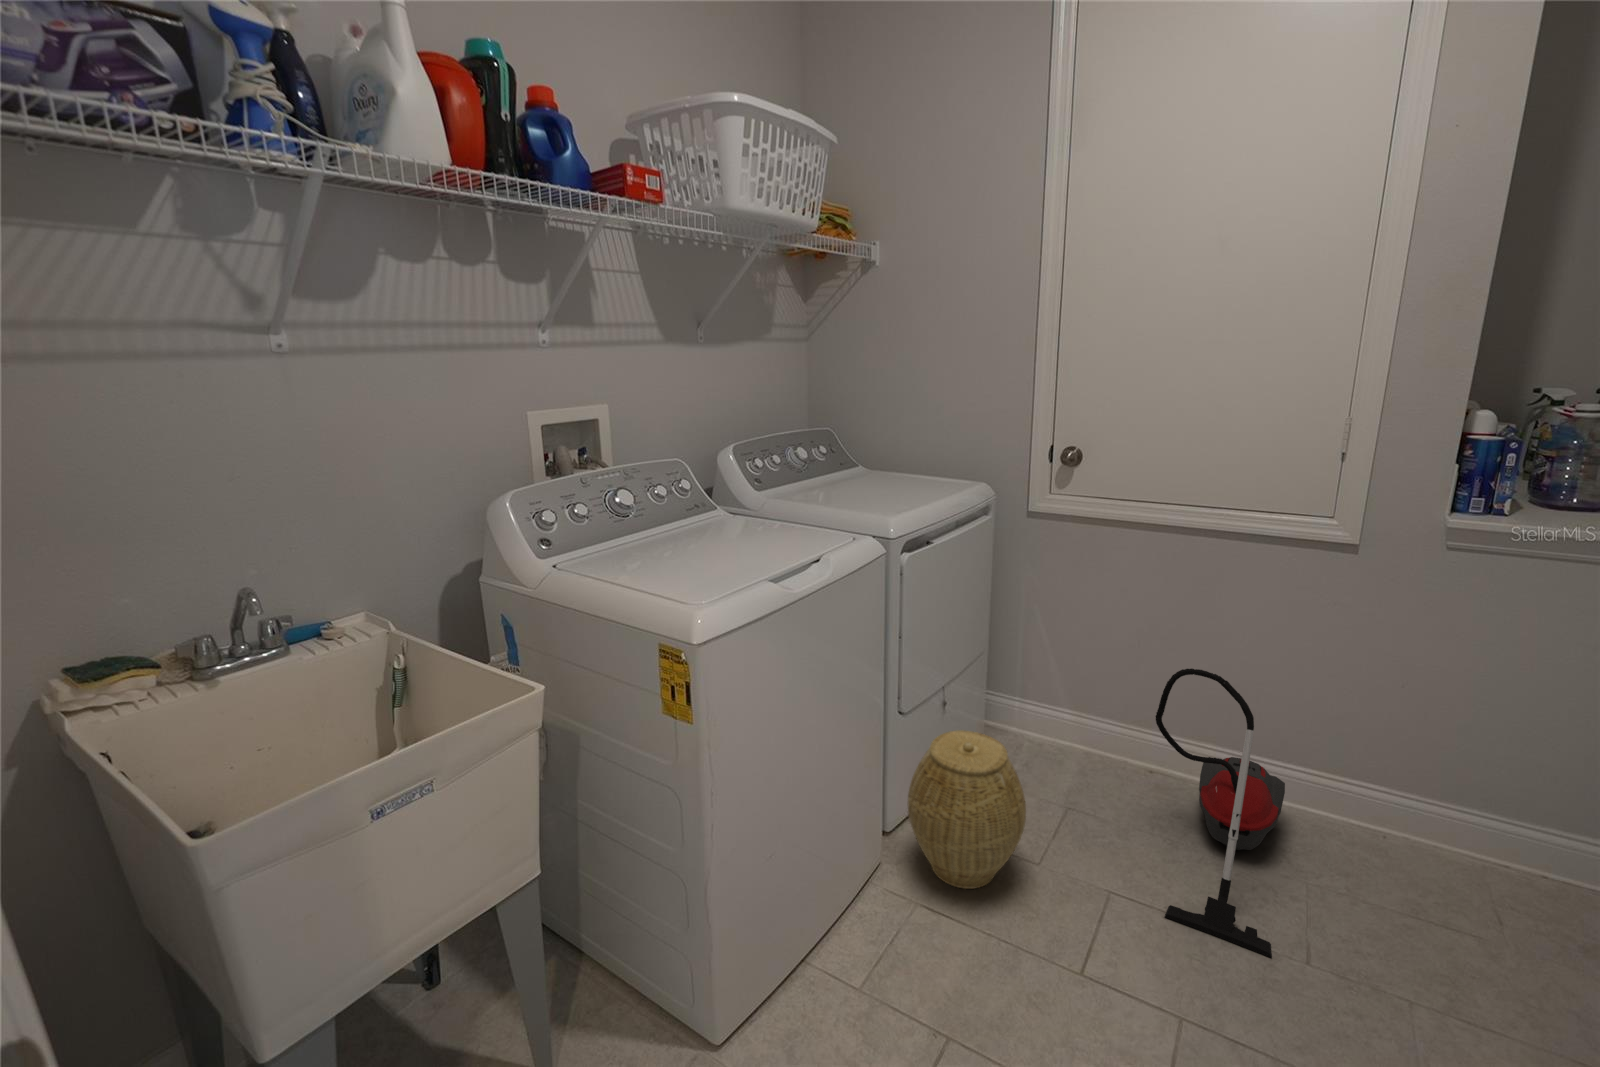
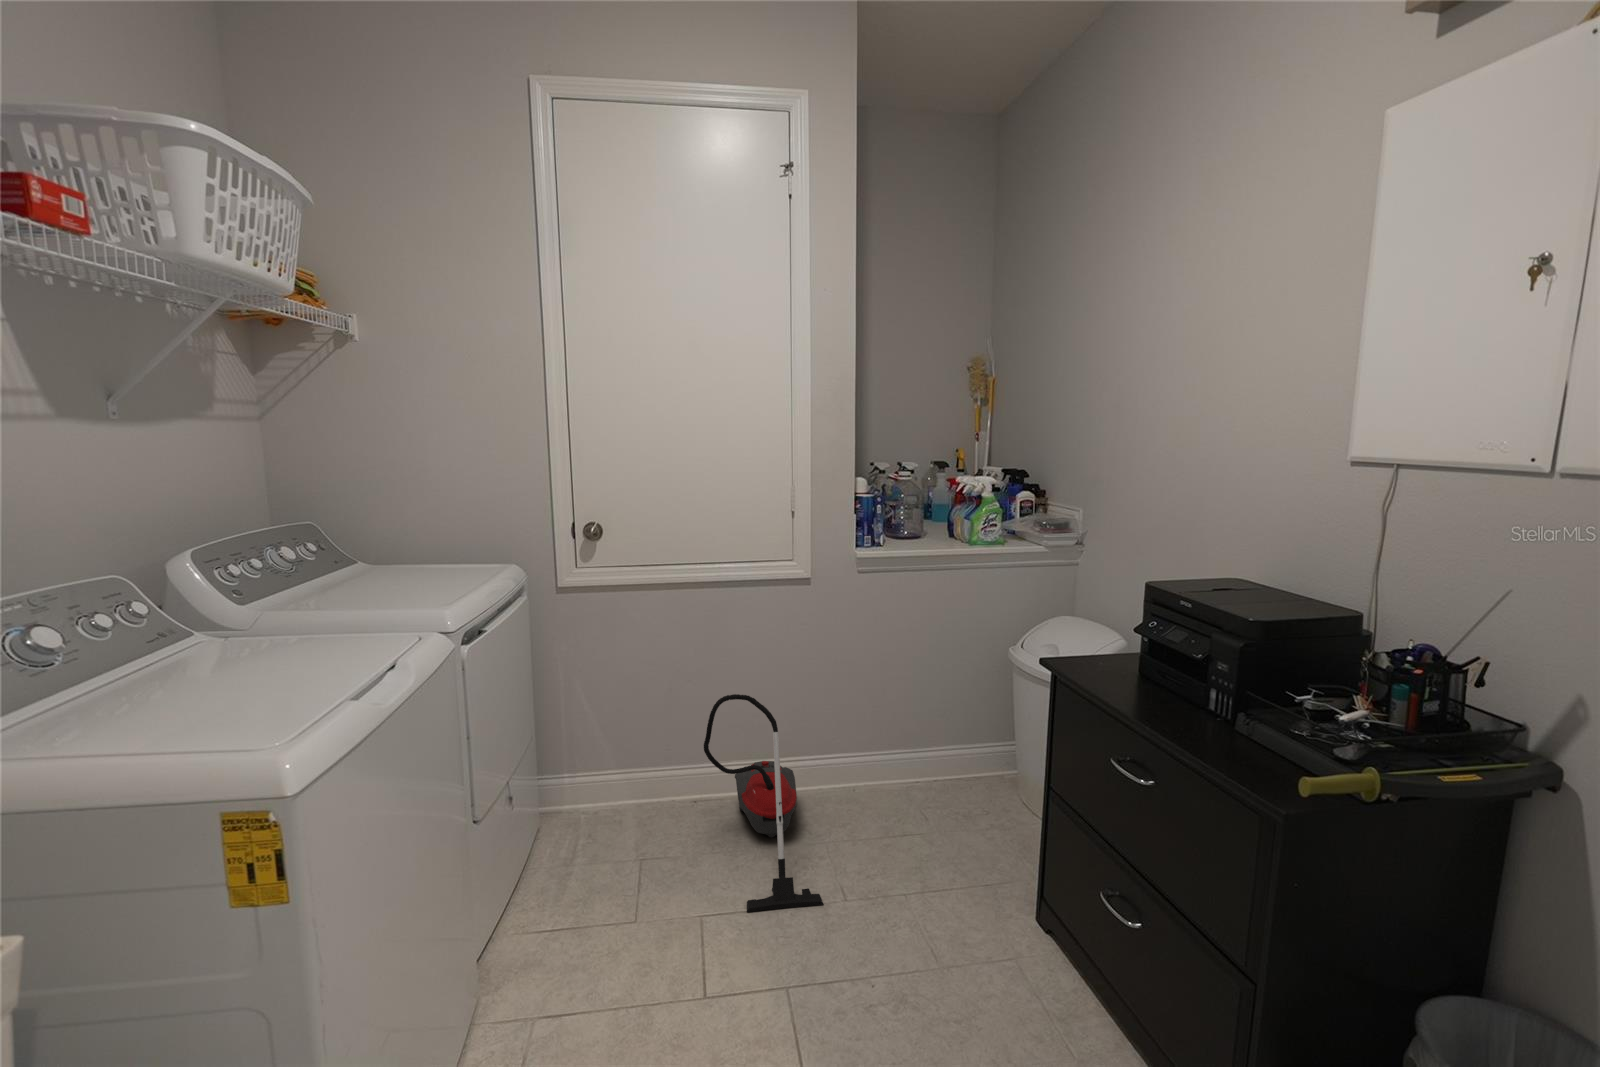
woven basket: present [908,730,1026,889] -> none [500,811,624,980]

